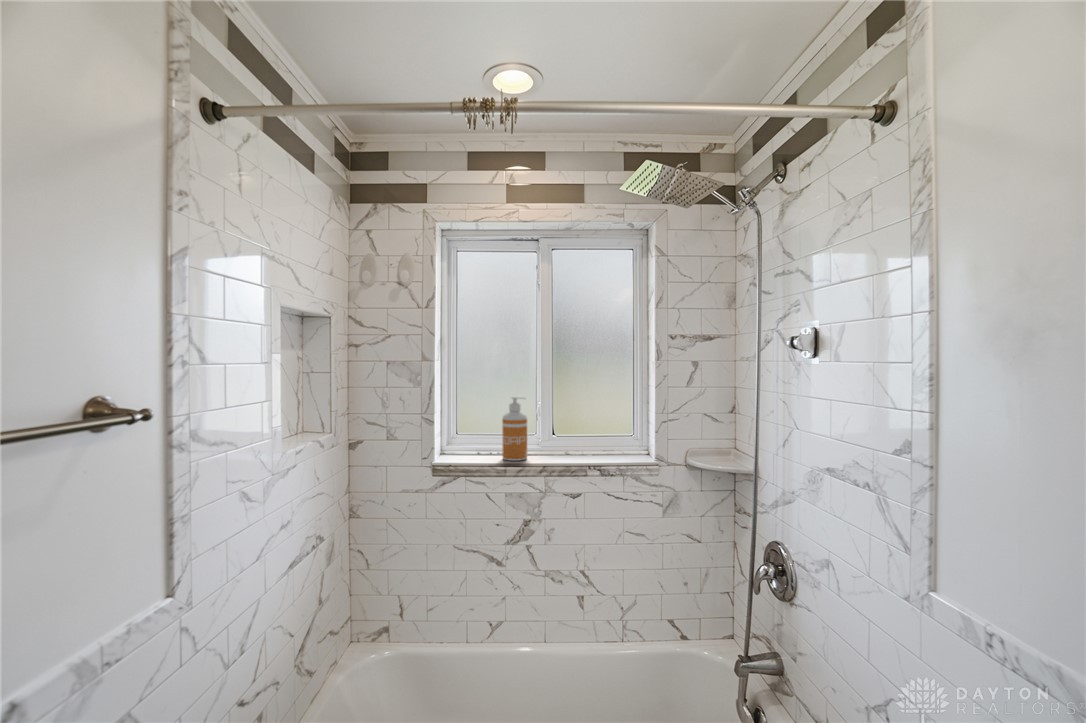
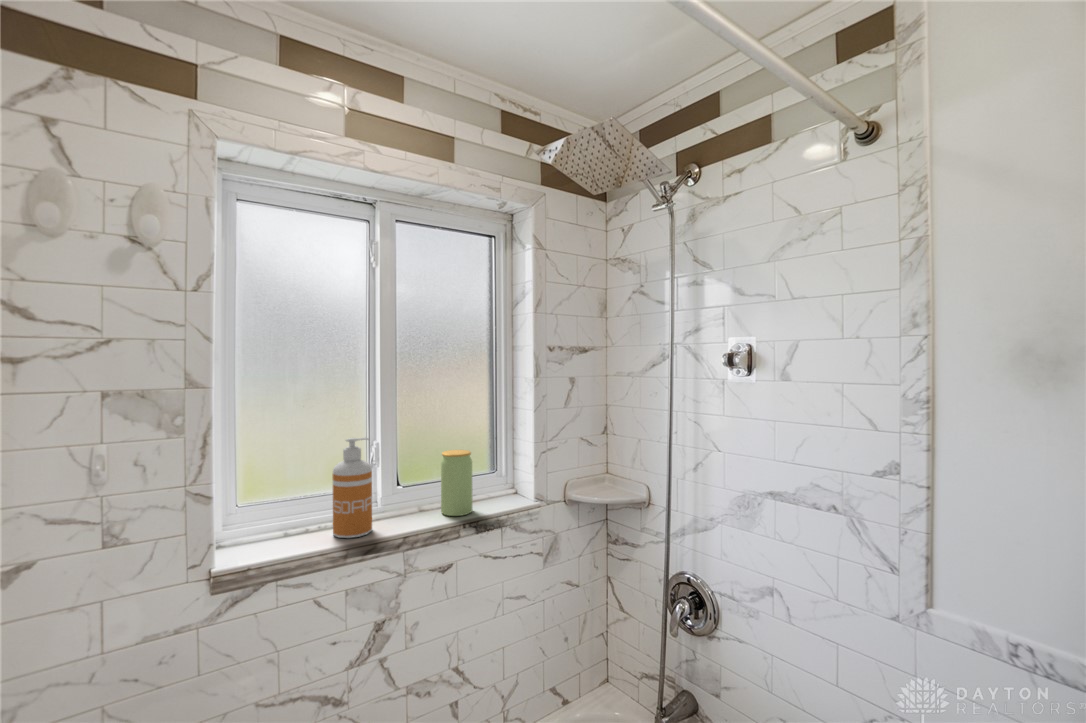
jar: none [579,414,602,461] -> present [441,450,473,516]

